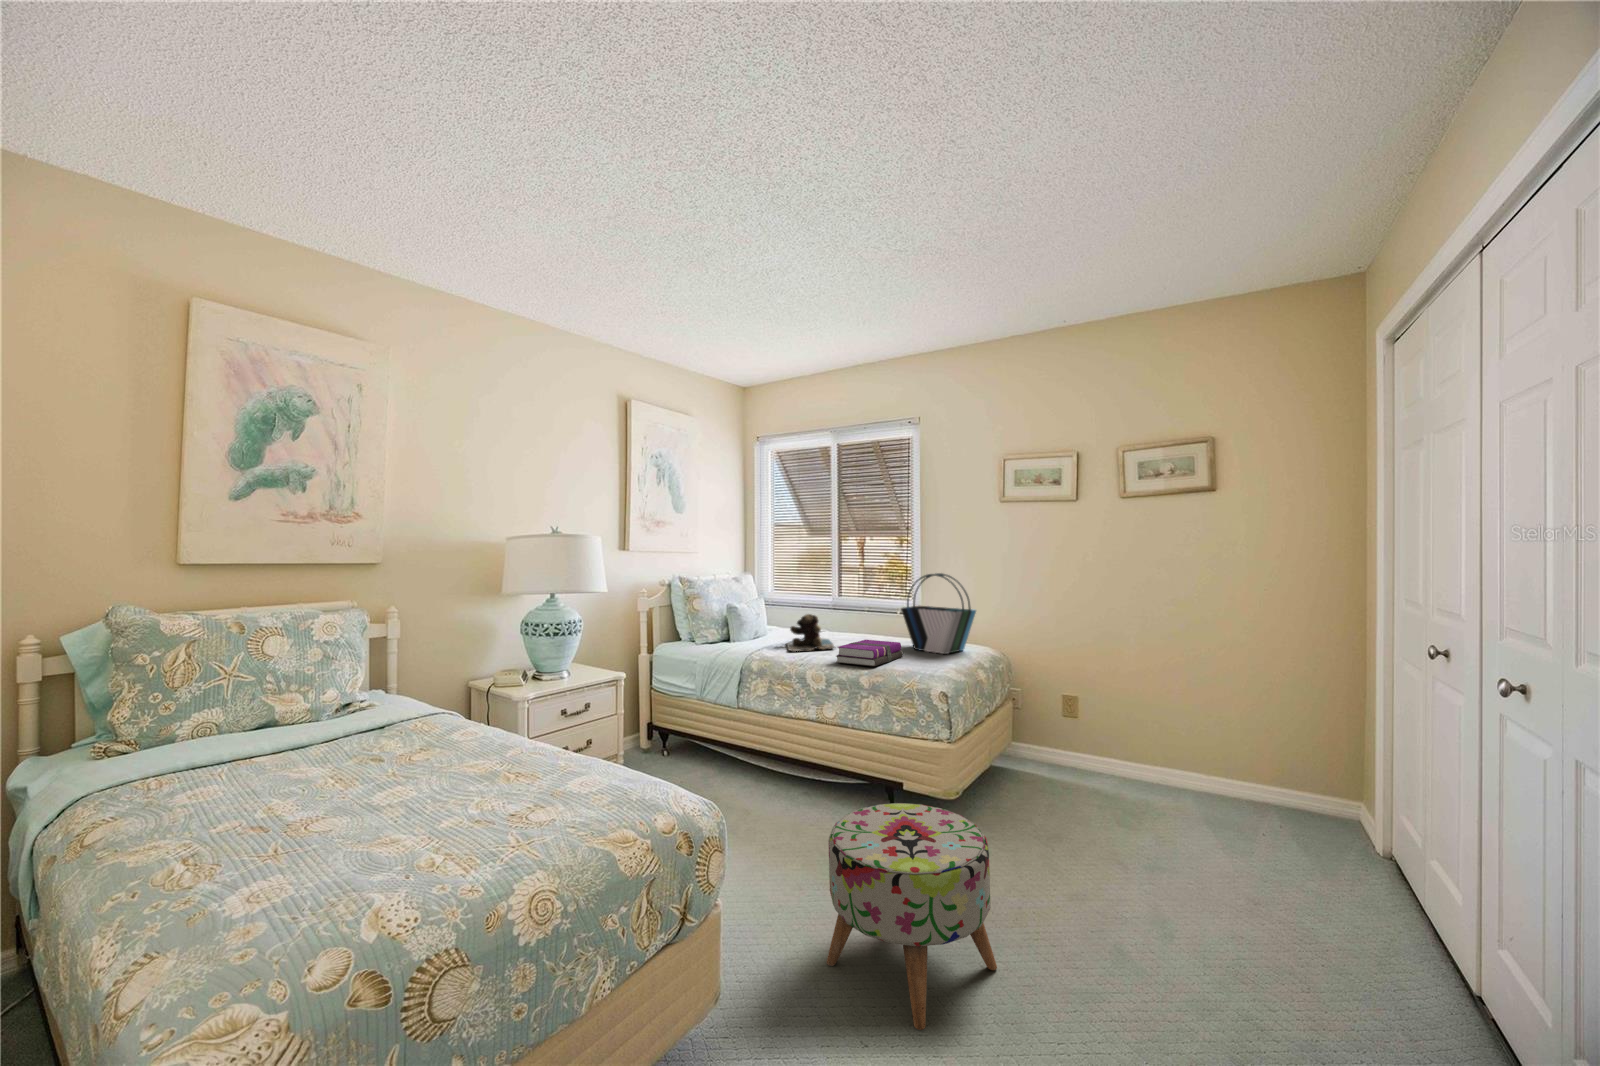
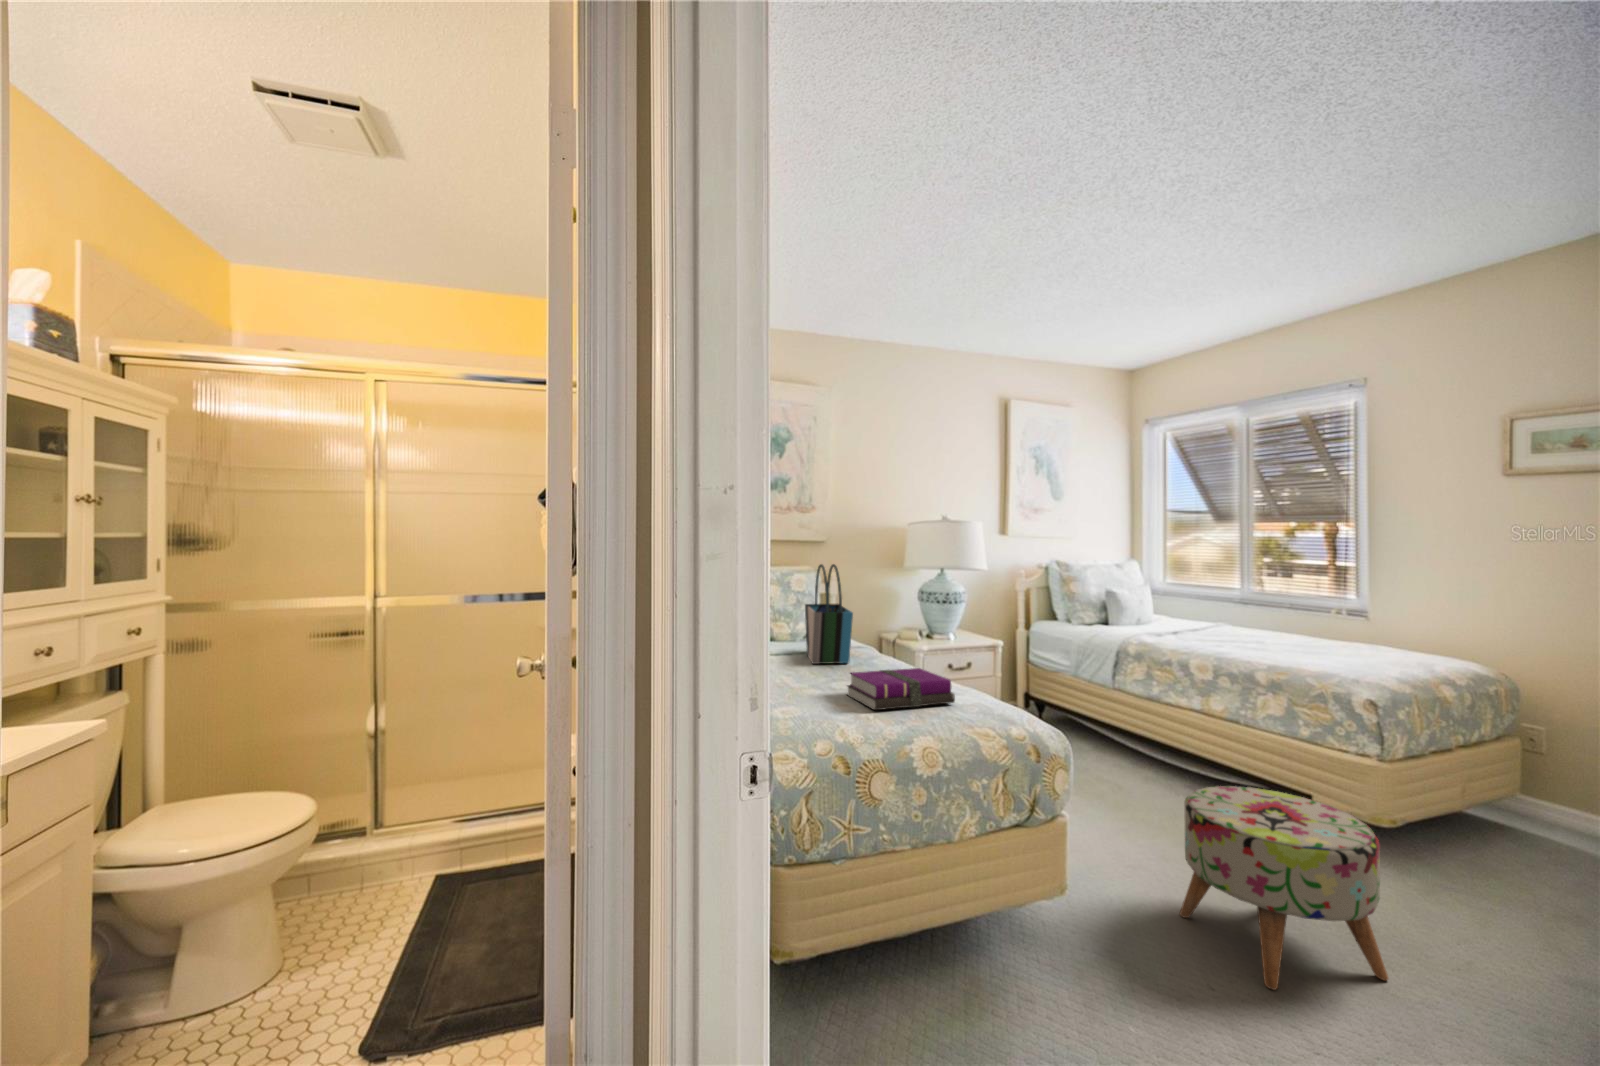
tote bag: present [901,573,976,654] -> present [805,564,853,664]
teddy bear: present [787,614,834,651] -> none [1174,604,1233,643]
notebook: present [836,640,903,666] -> present [847,668,955,710]

